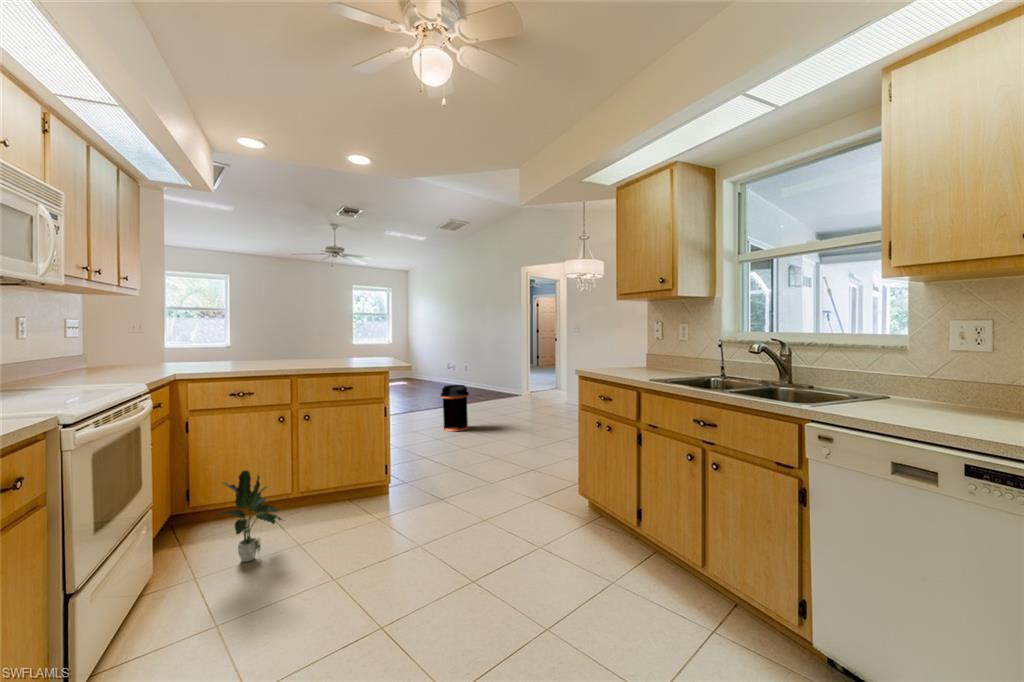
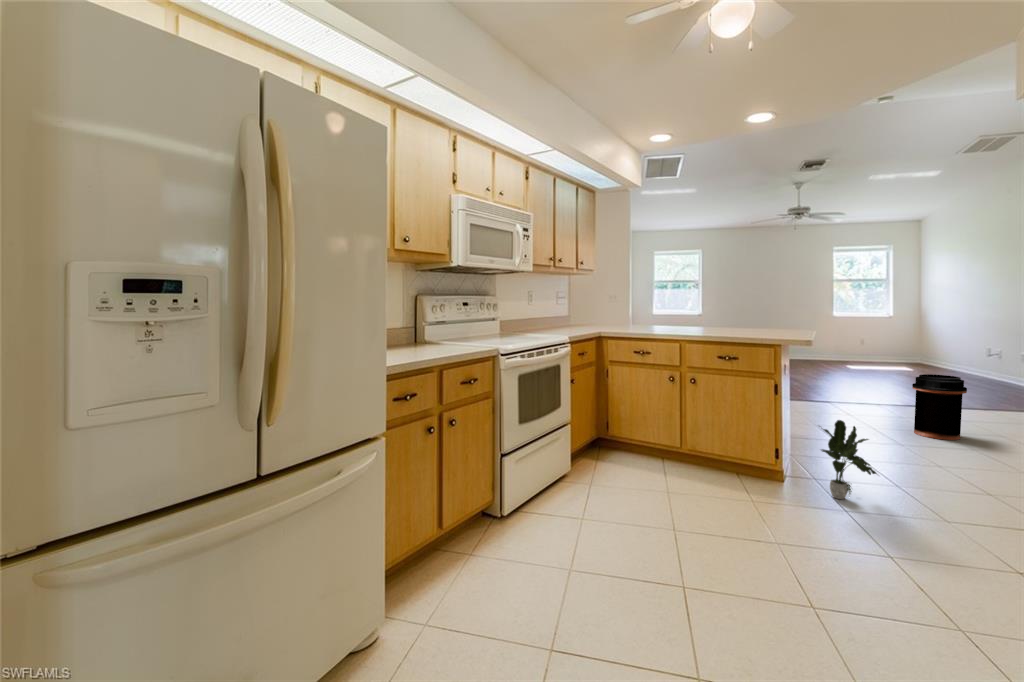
potted plant: present [220,471,283,562] -> present [821,420,877,499]

